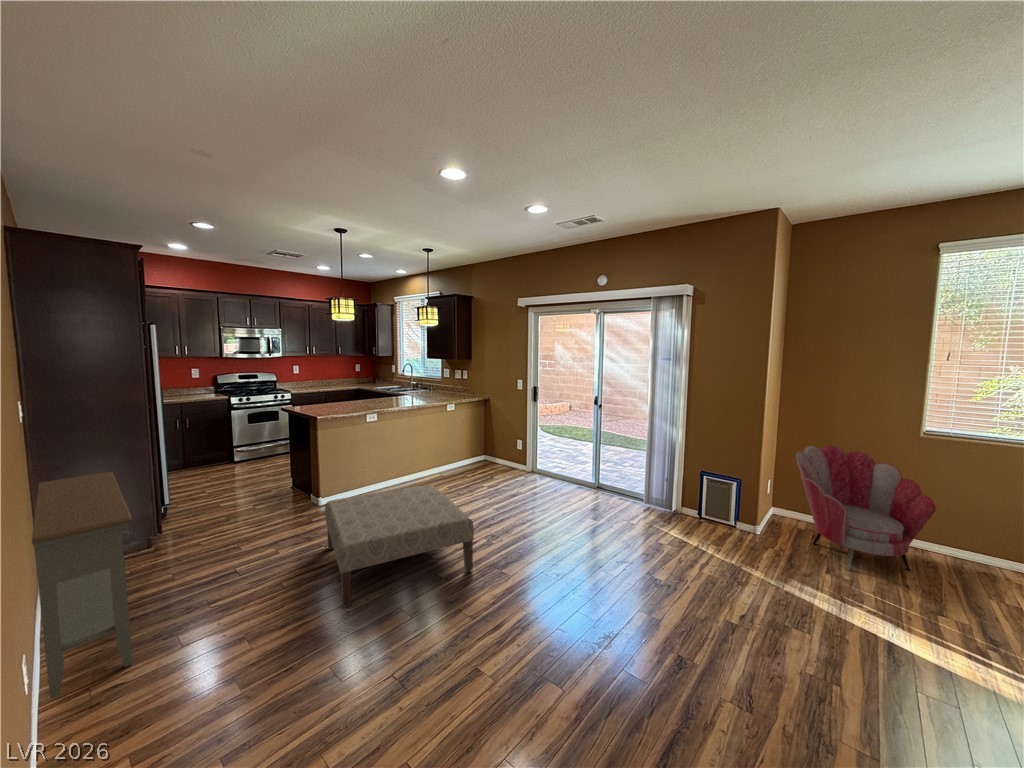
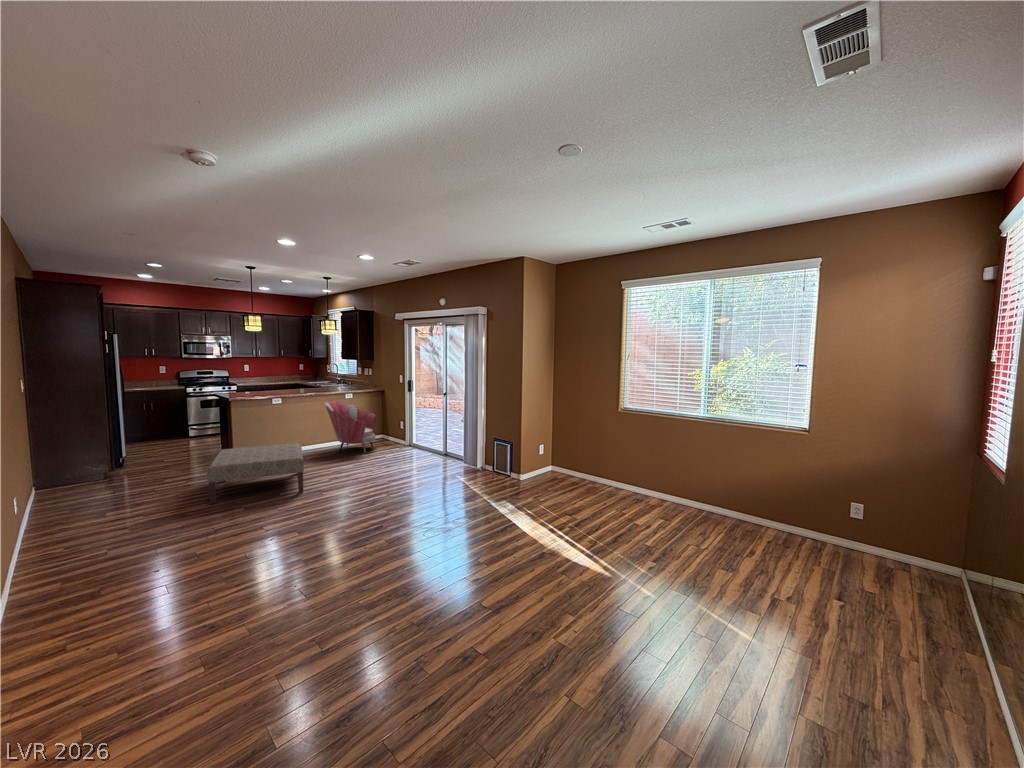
armchair: present [796,446,936,571] -> present [325,401,376,453]
console table: present [32,472,133,698] -> none [30,424,83,528]

